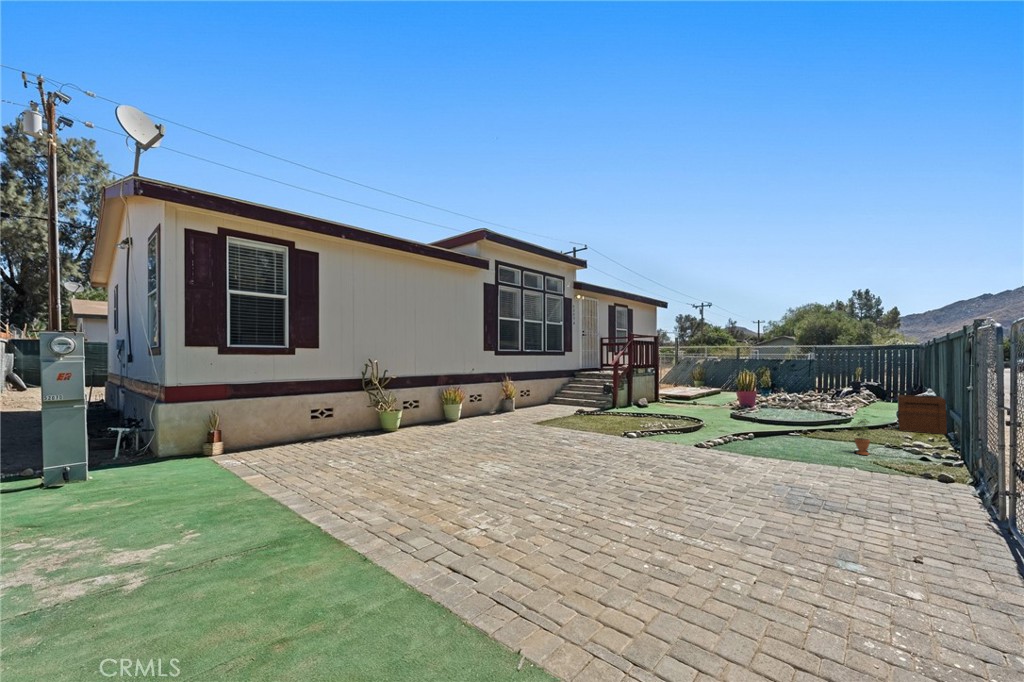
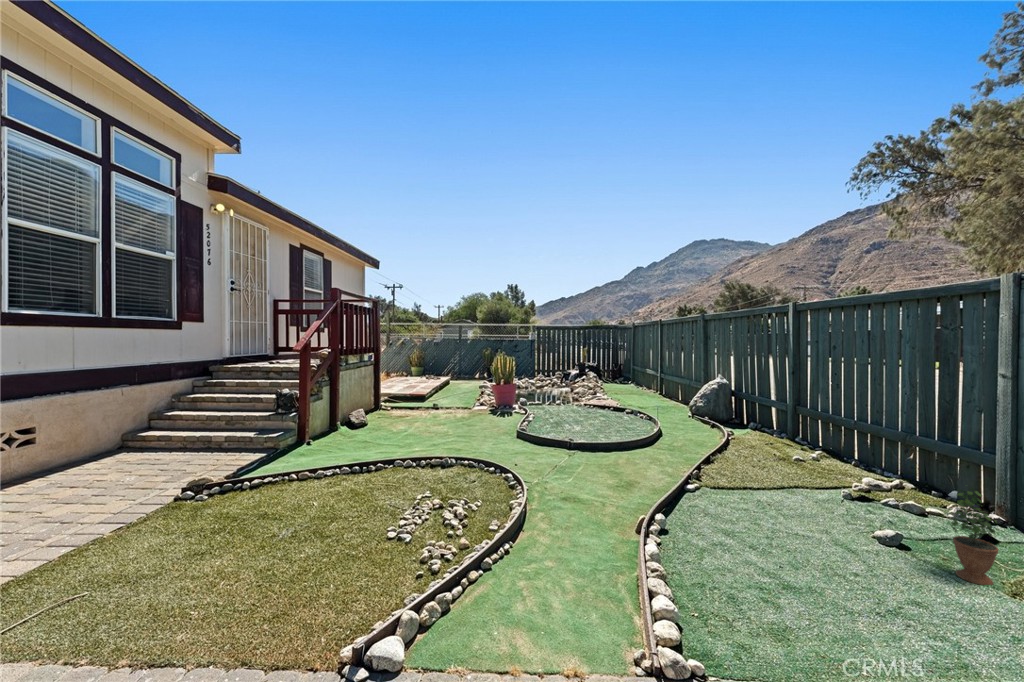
wooden crate: present [898,395,947,435] -> none [745,392,825,450]

